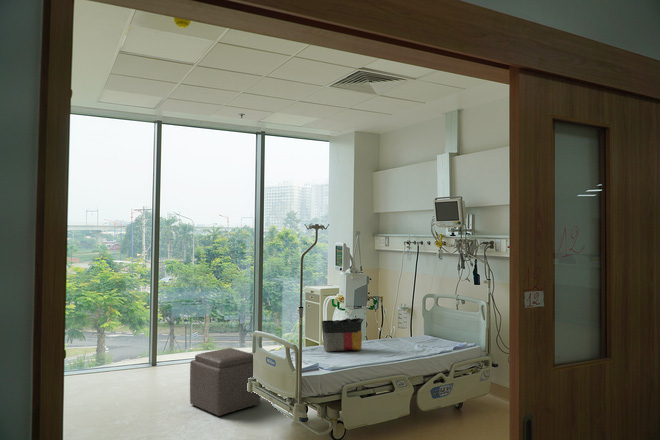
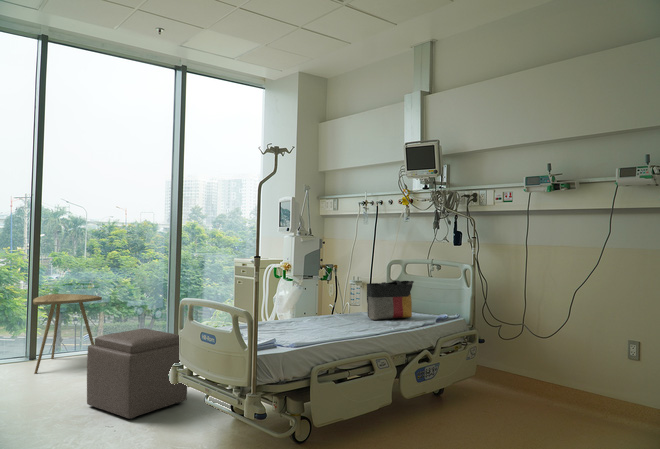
side table: none [152,316,201,378] -> present [33,294,102,374]
tote bag: present [322,318,363,352] -> present [367,280,414,320]

